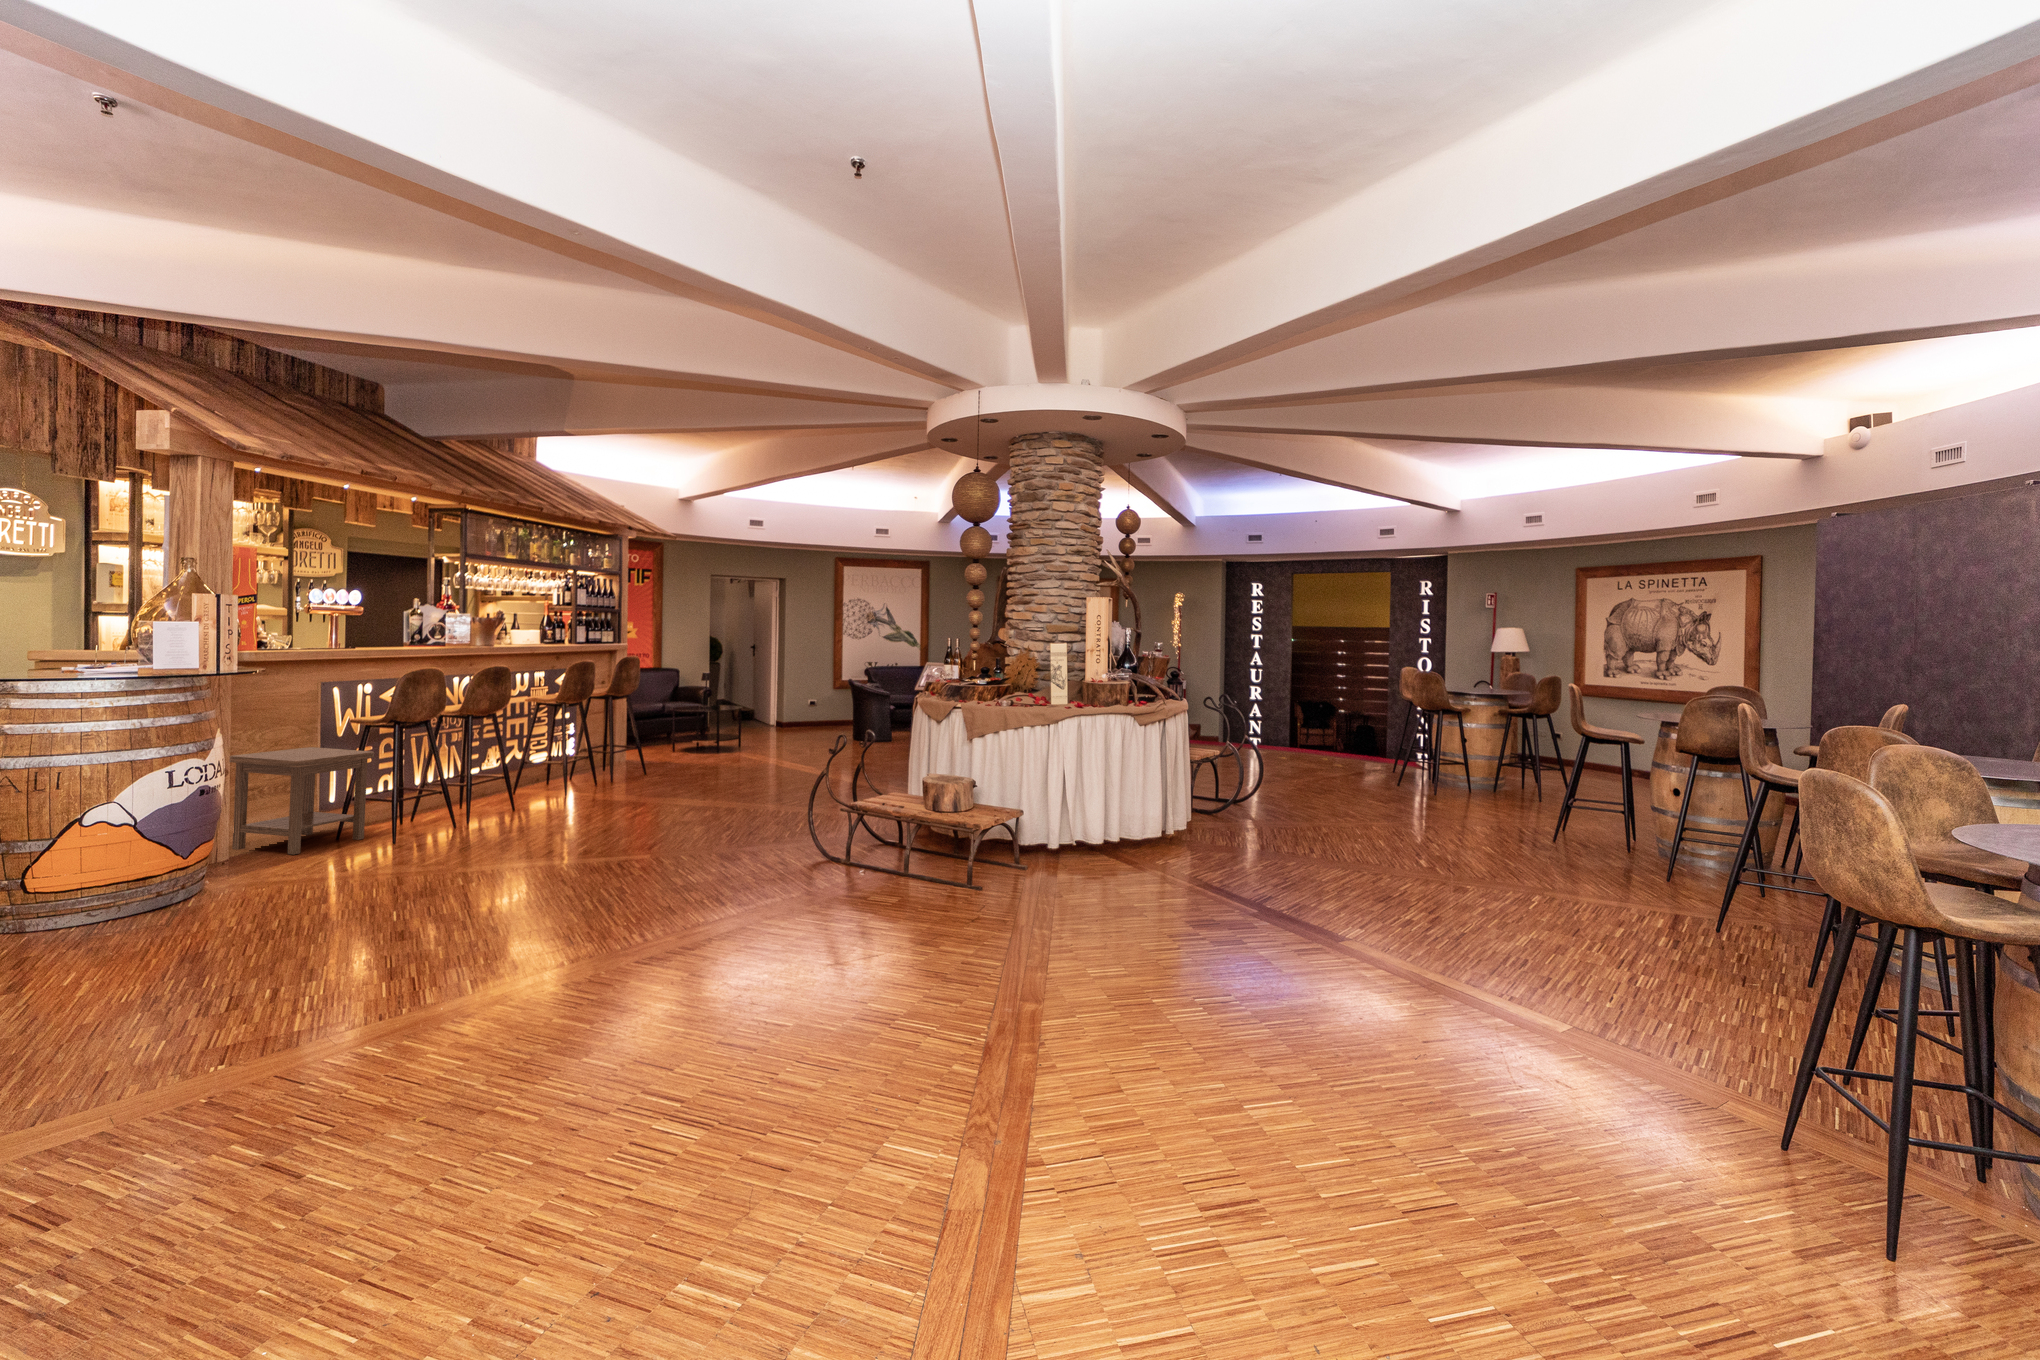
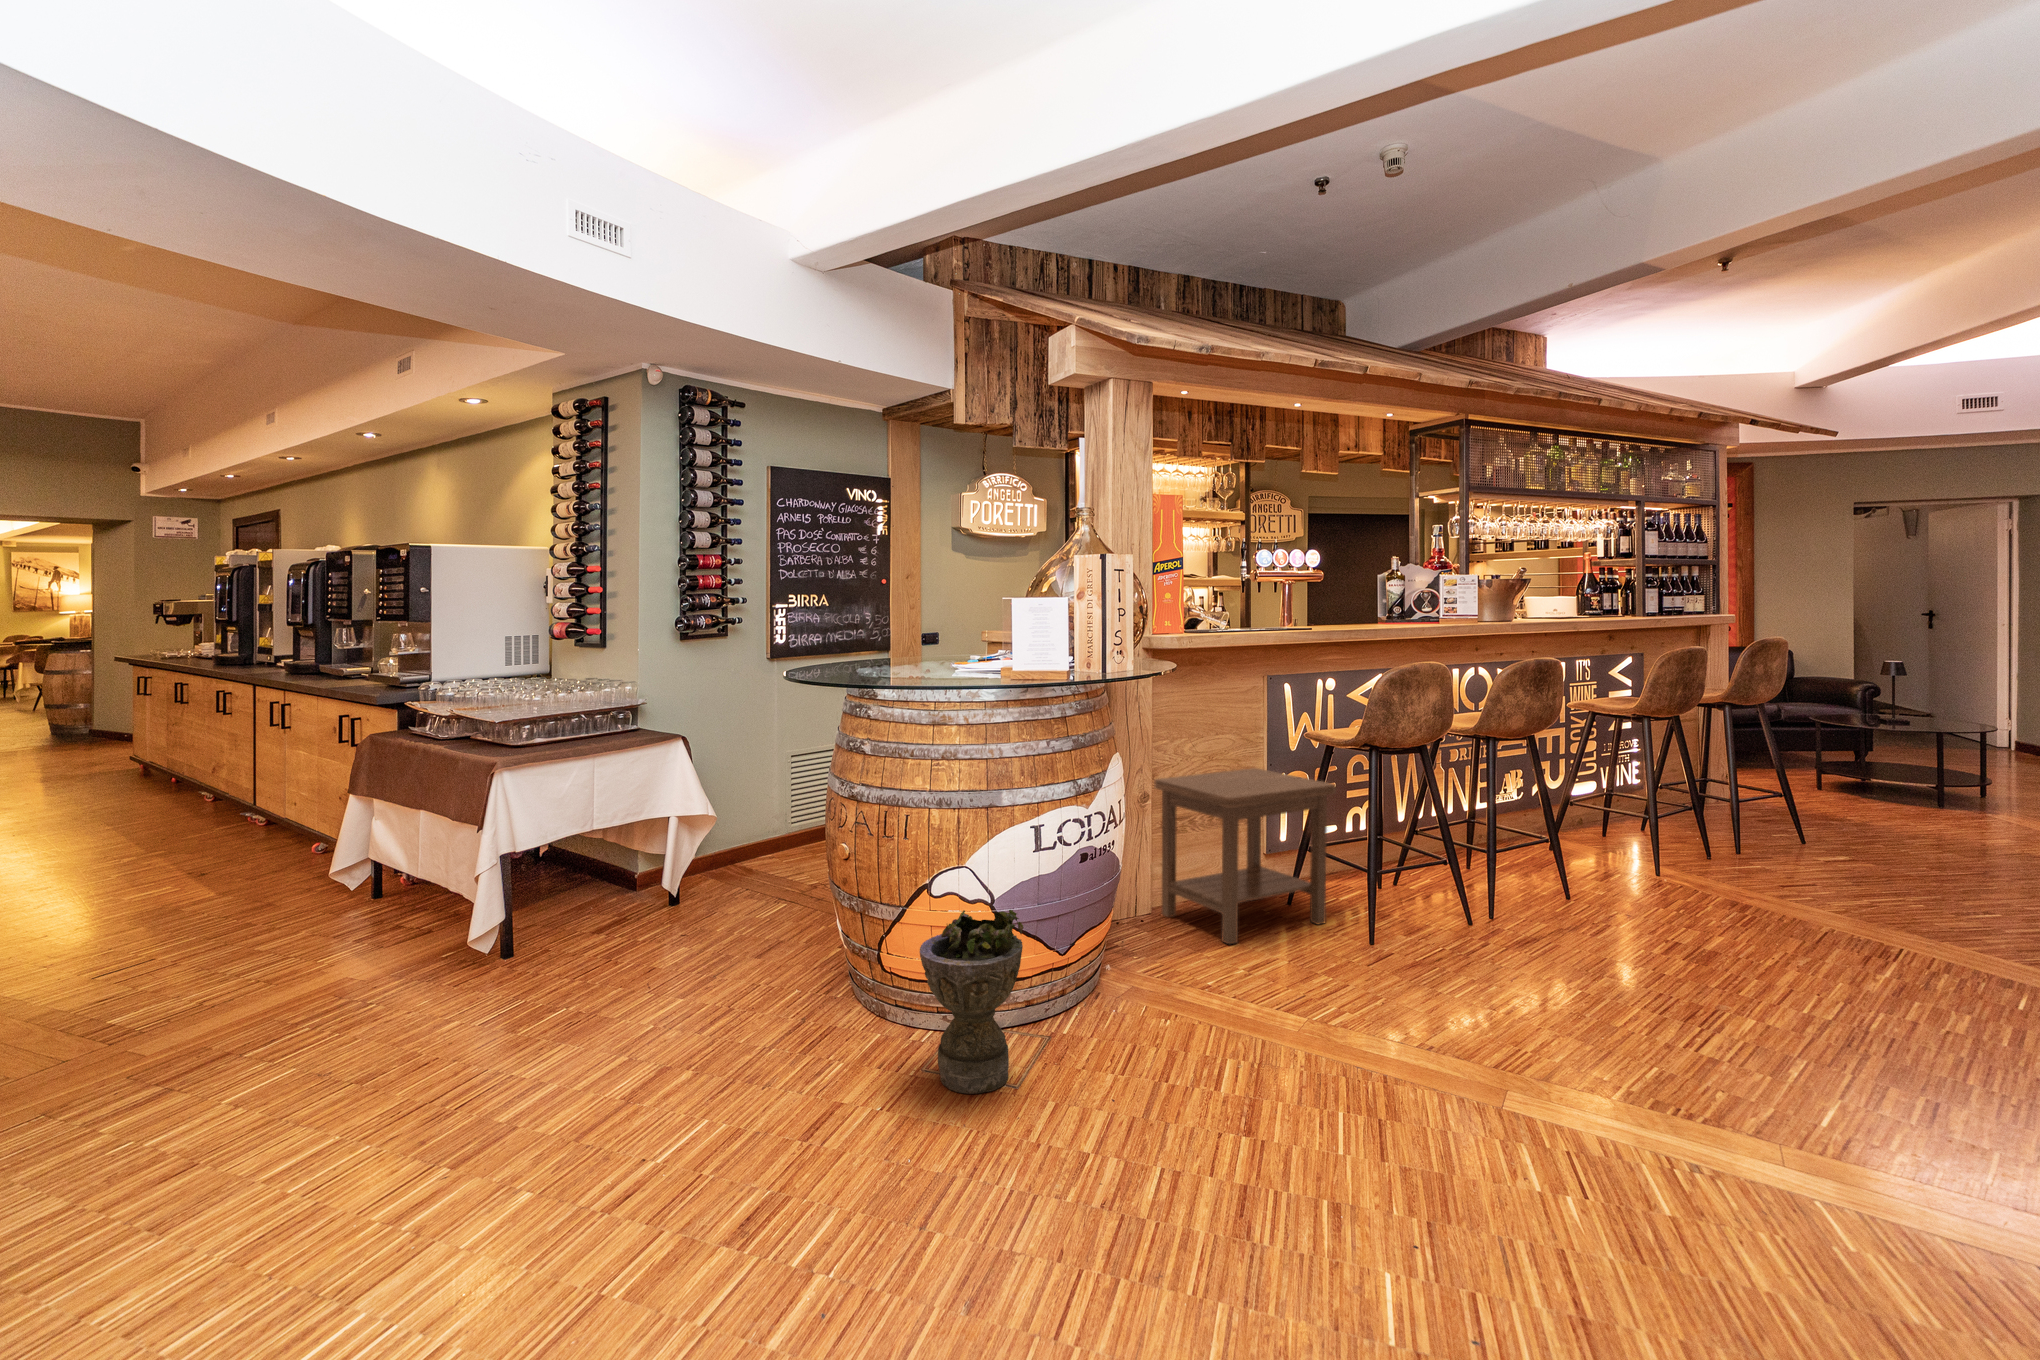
planter: none [81,820,168,930] -> present [920,910,1024,1094]

